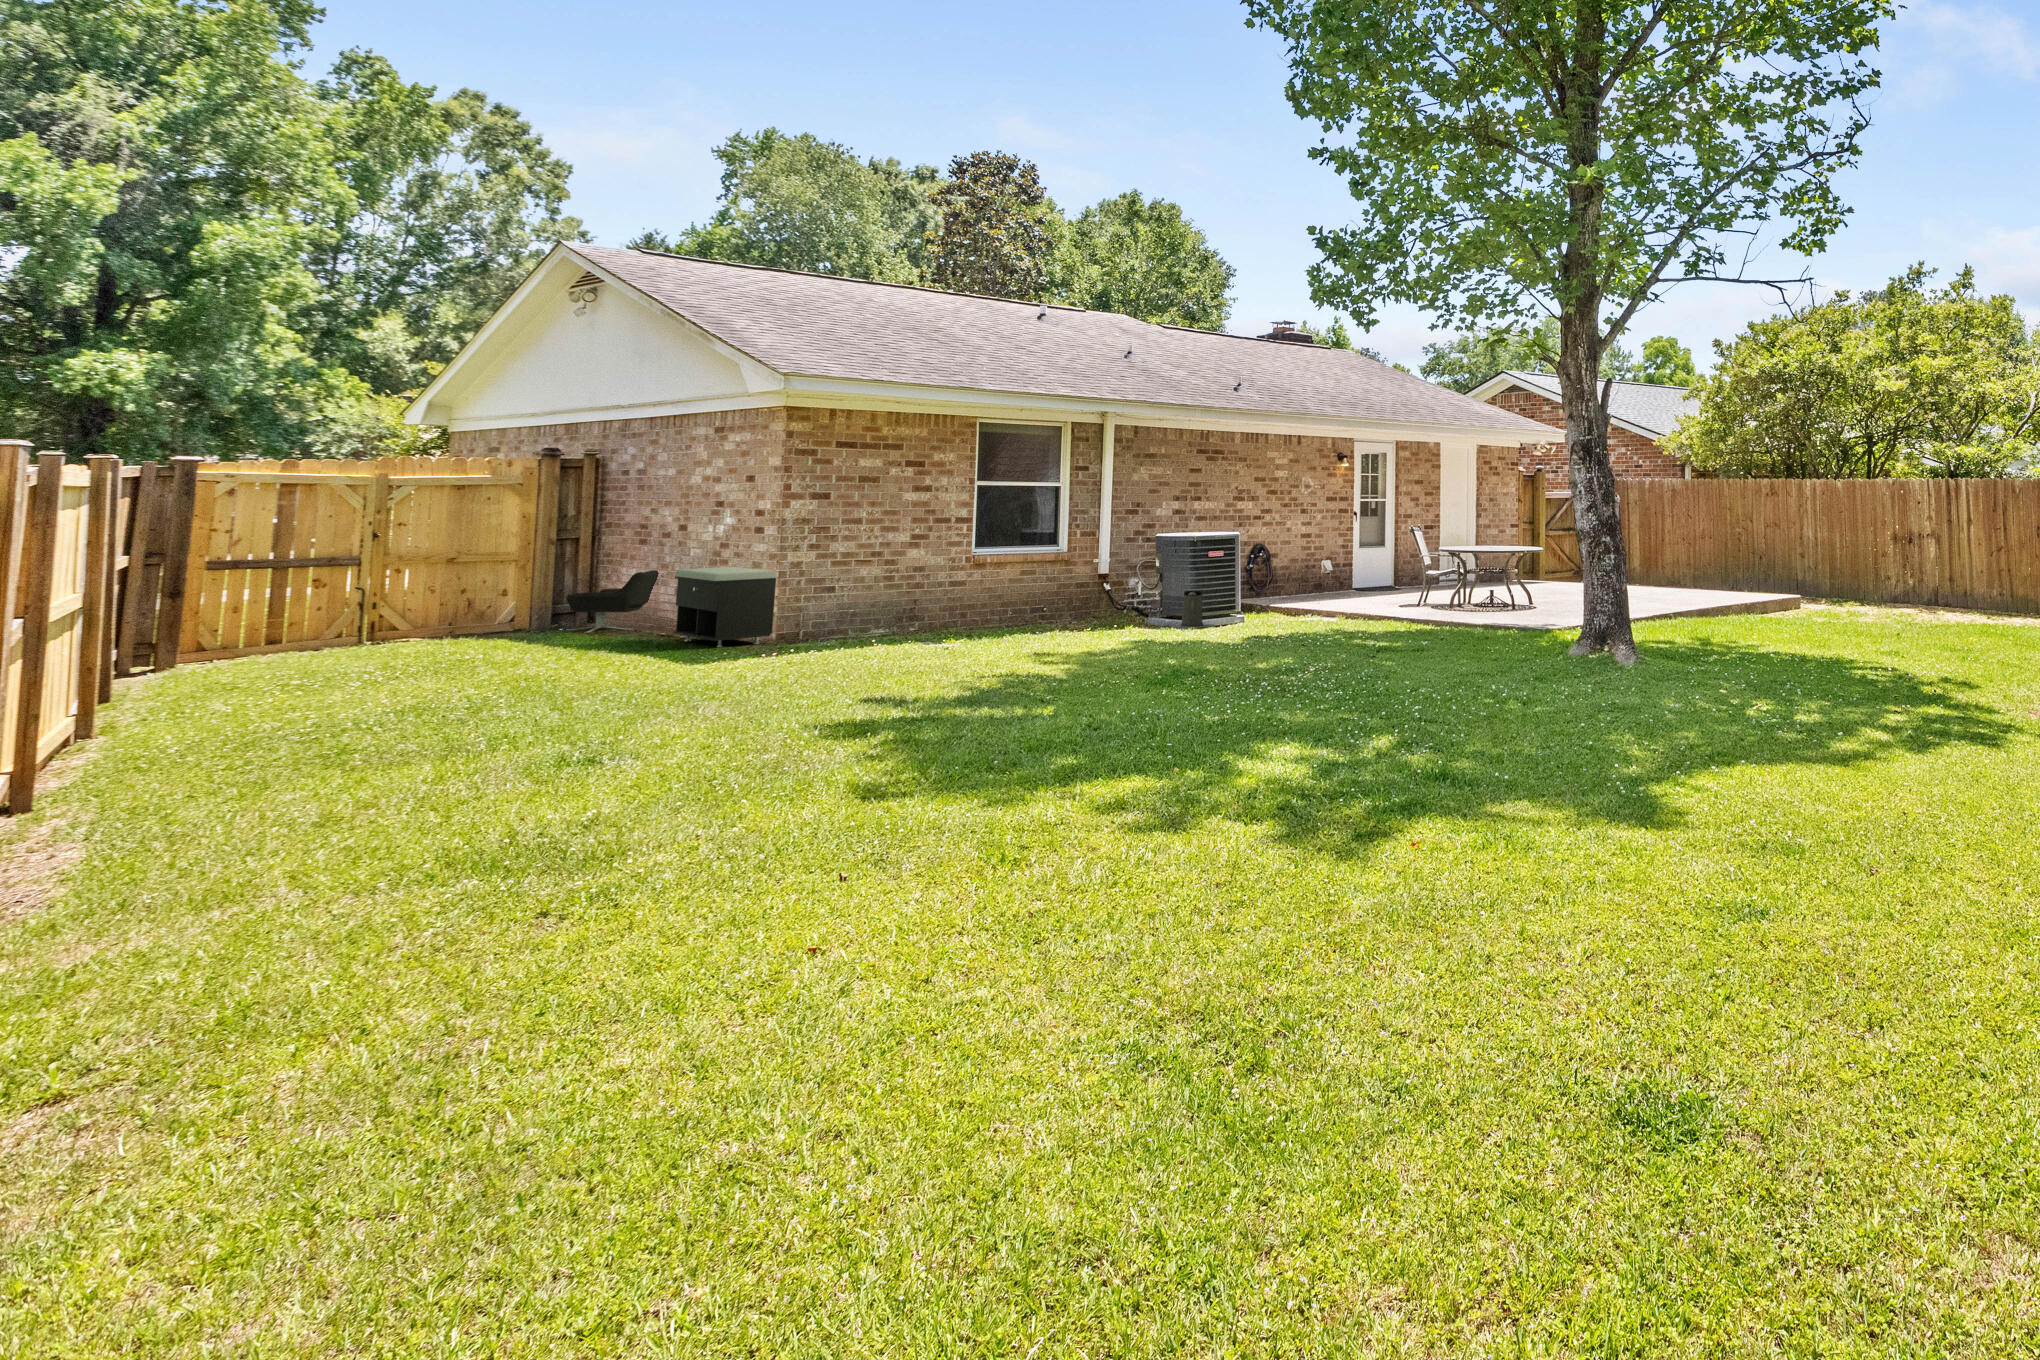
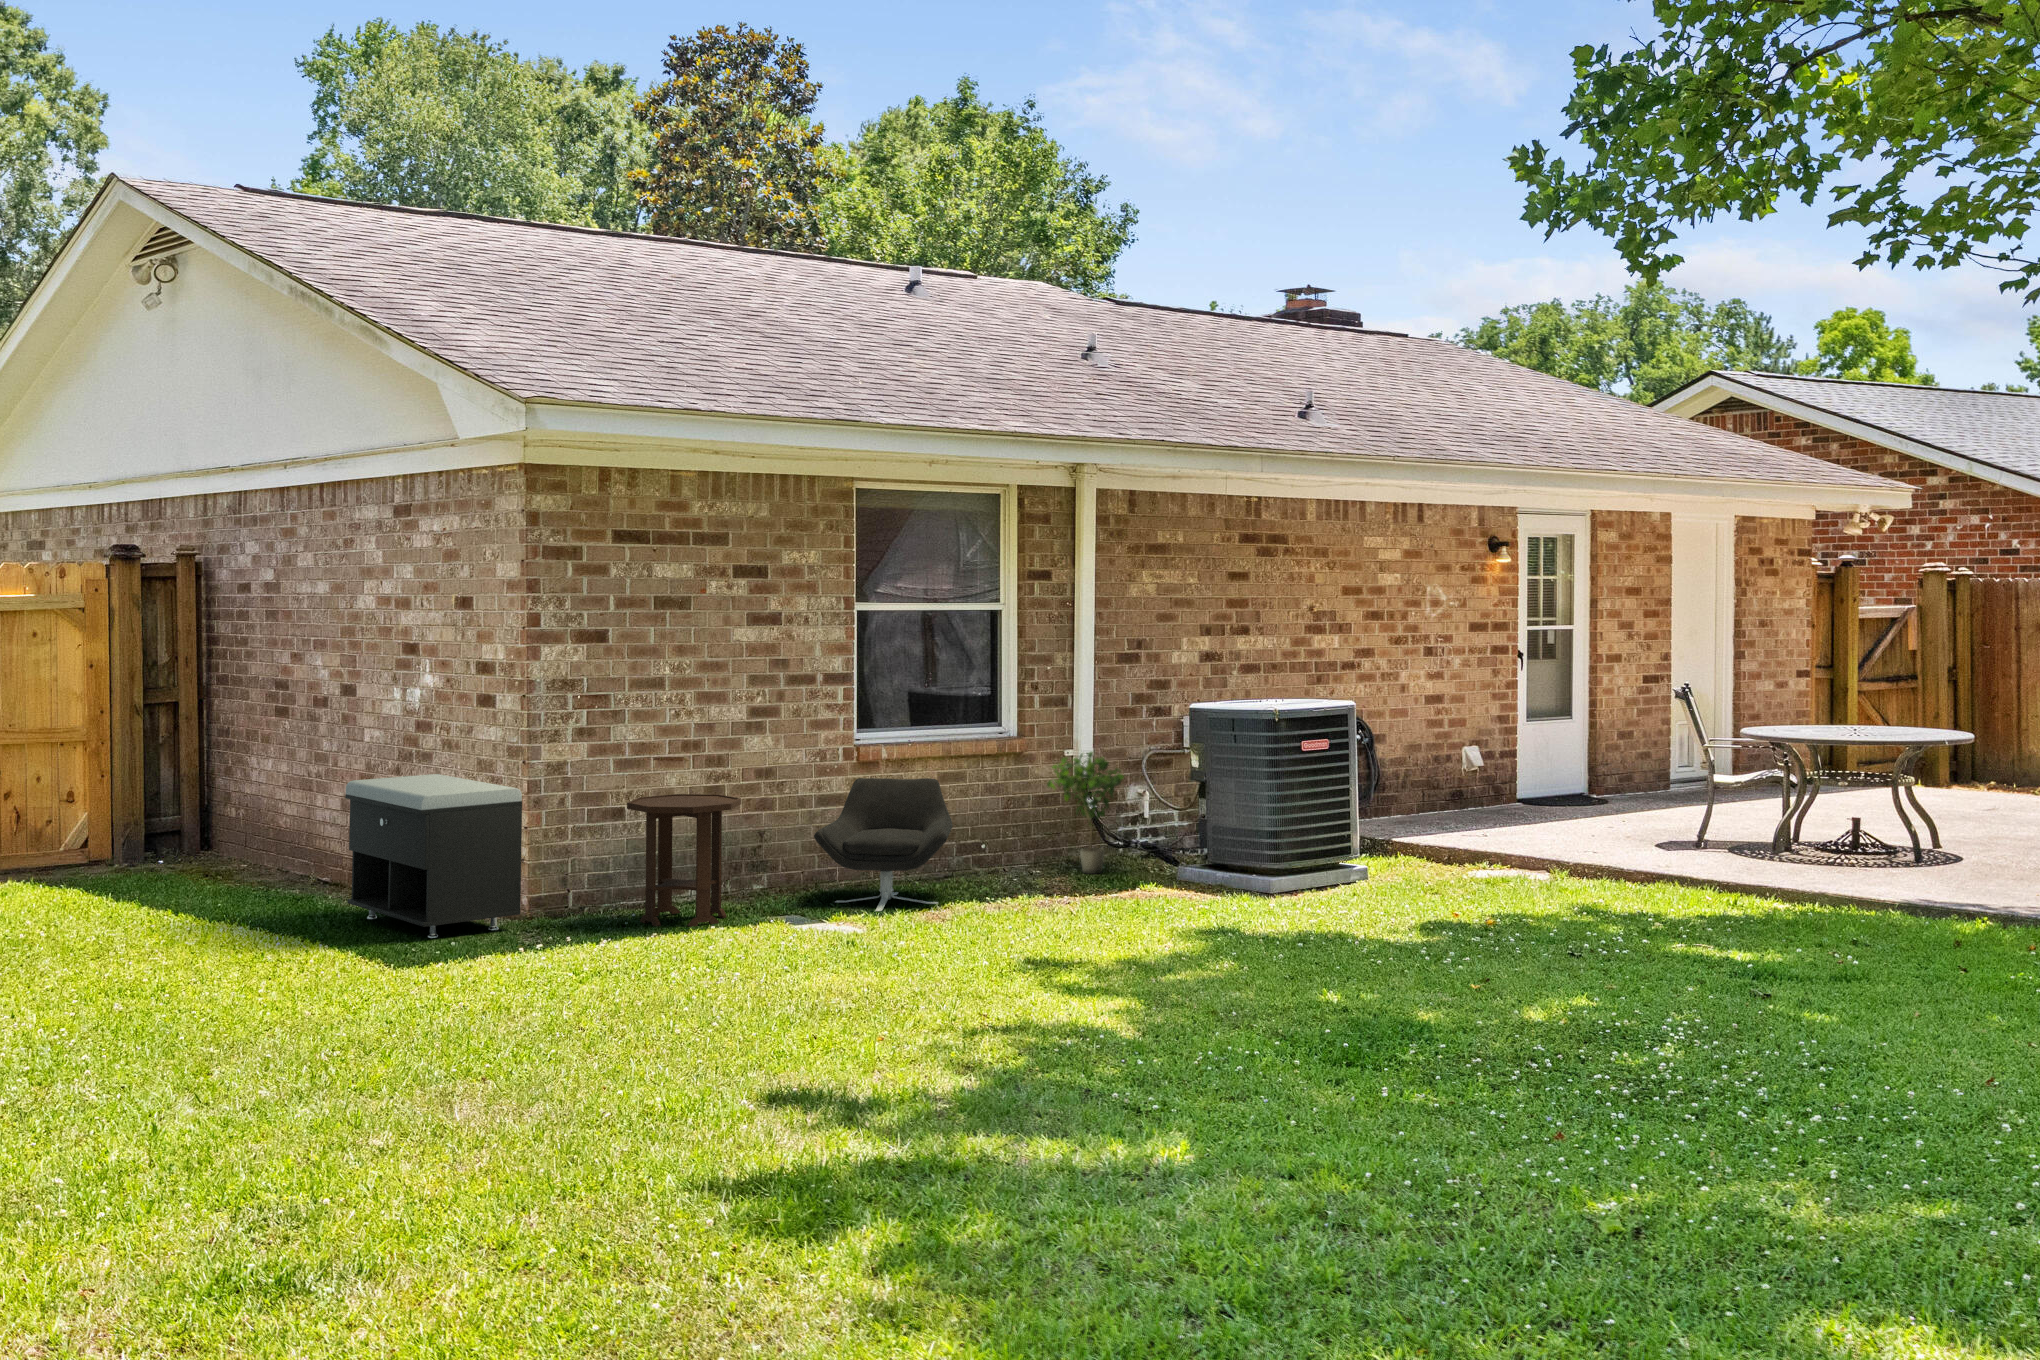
potted plant: none [1084,560,1121,621] -> present [1047,752,1124,874]
lounge chair: present [566,570,660,632] -> present [814,778,953,911]
side table: none [837,577,902,641] -> present [627,794,741,927]
watering can: present [1181,583,1203,627] -> none [1262,804,1308,898]

